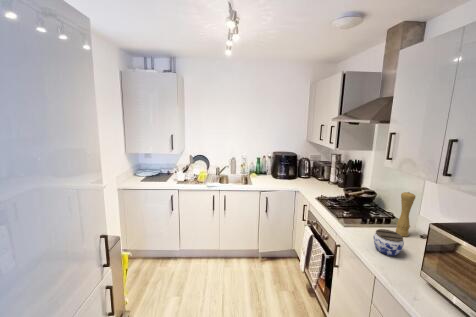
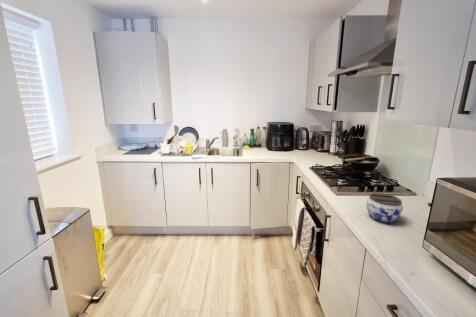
pepper mill: present [396,192,416,237] -> none [397,151,422,204]

